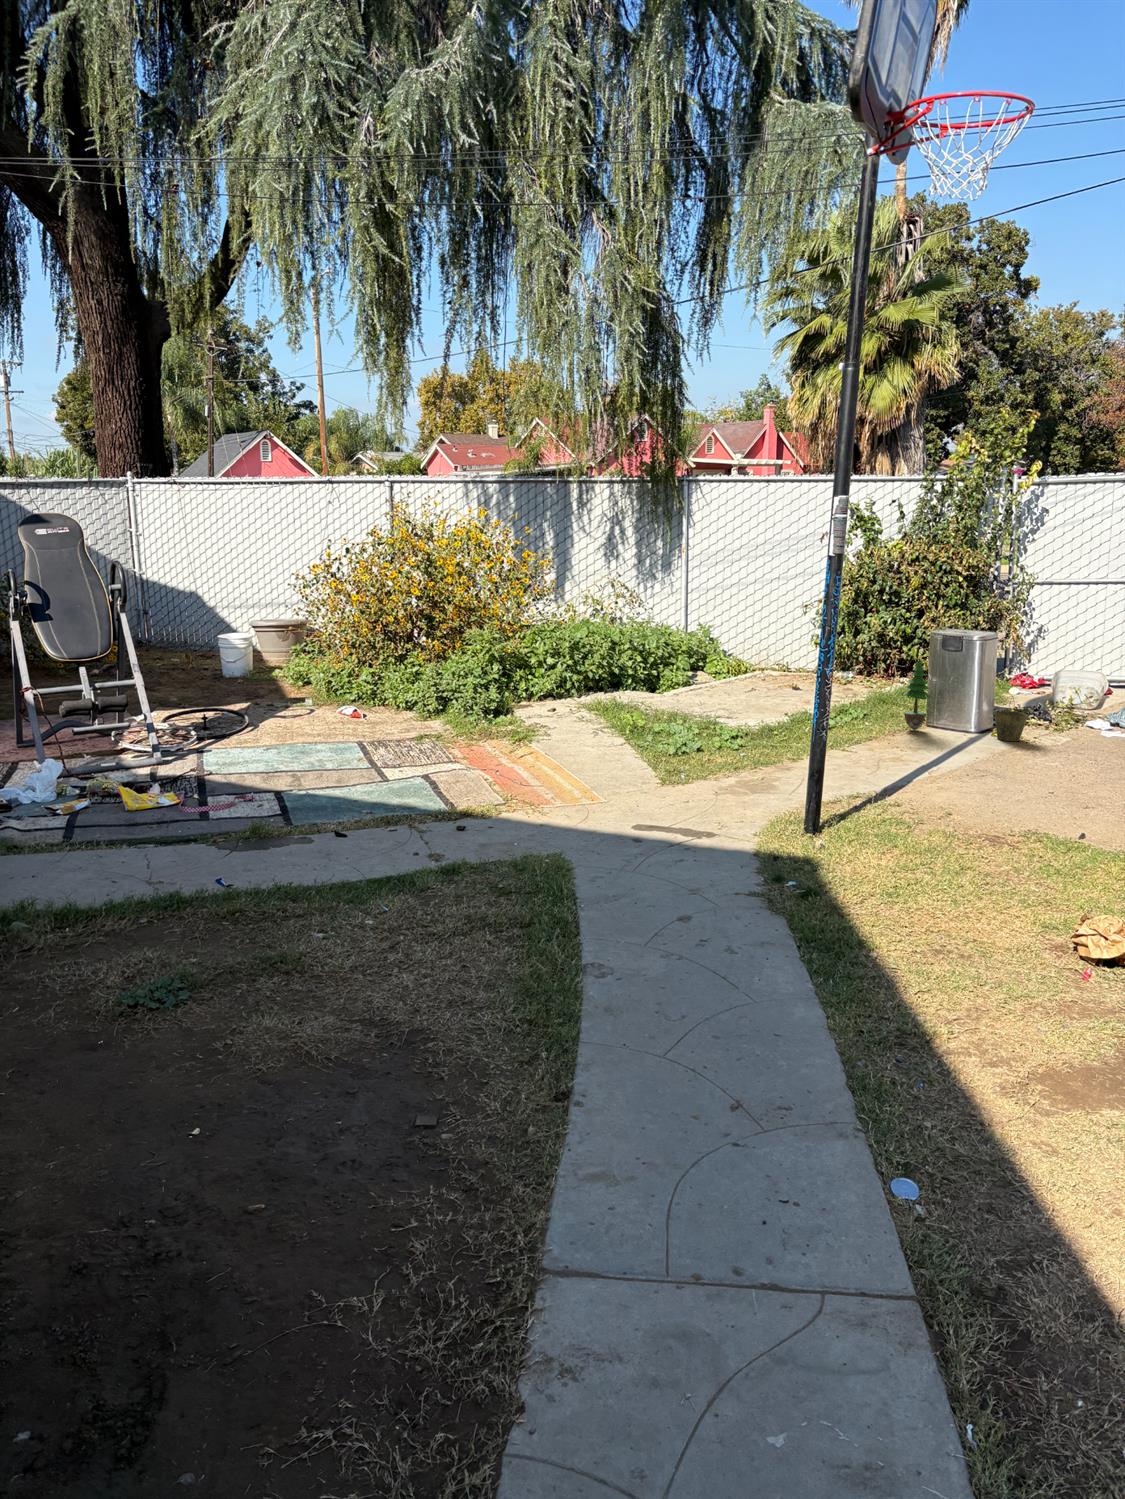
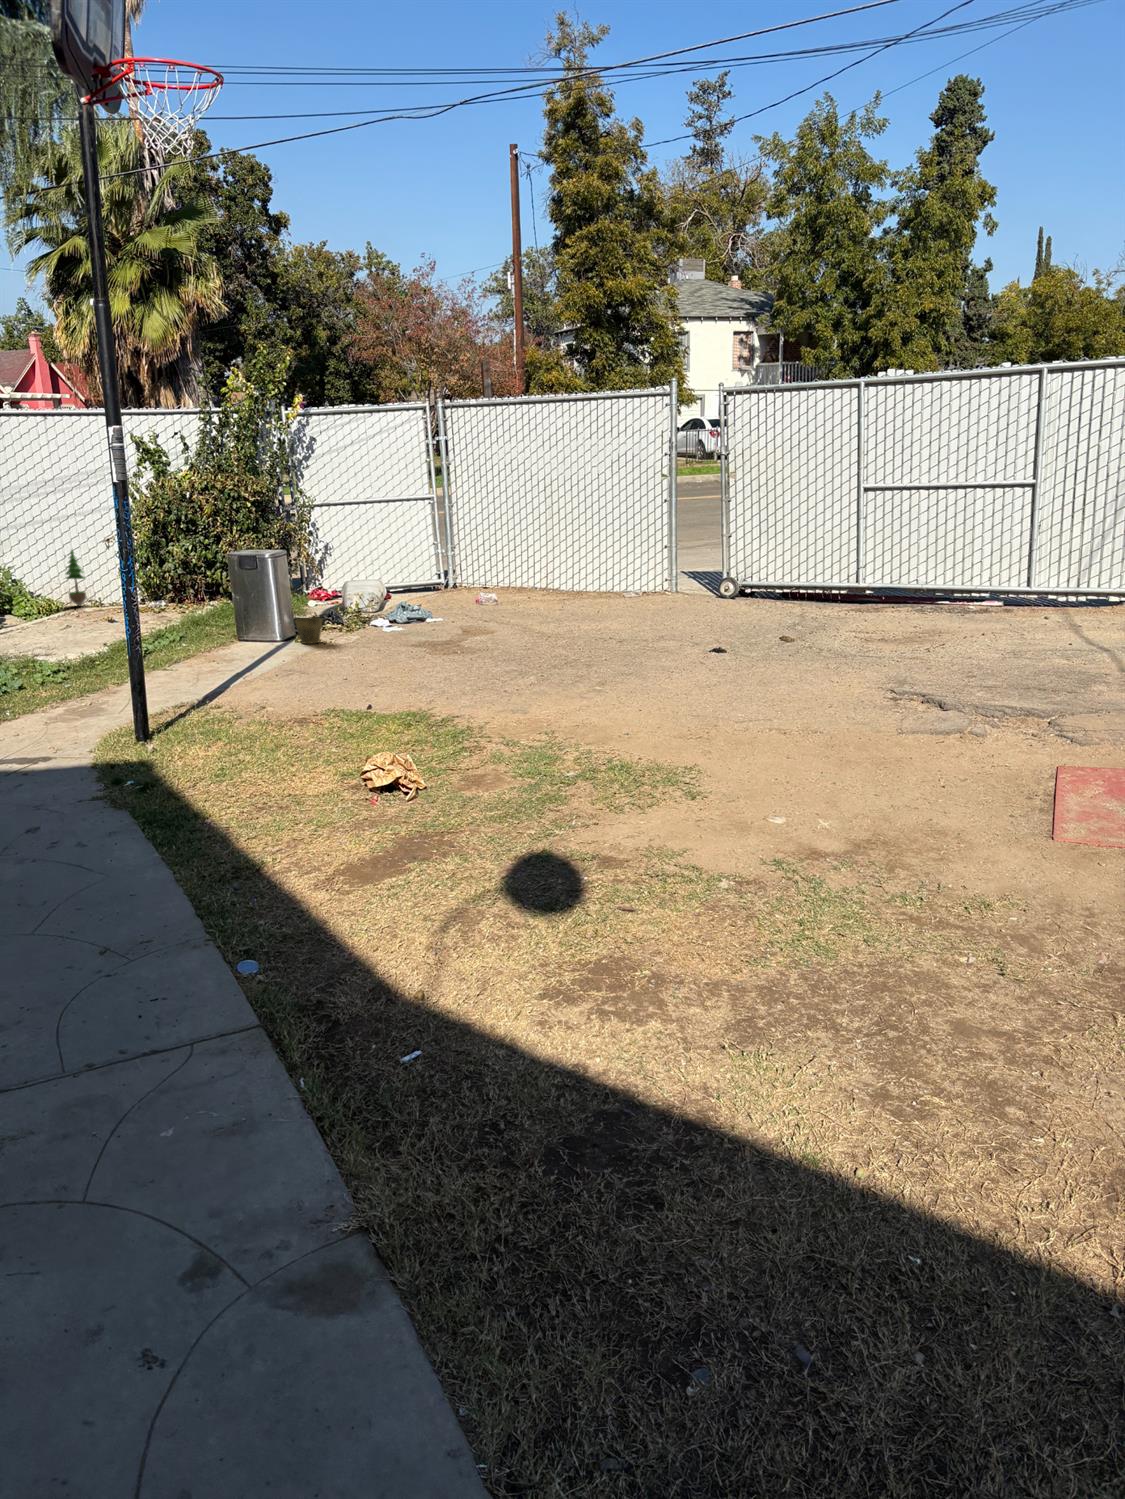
potted tree: present [904,658,930,730] -> present [66,550,86,606]

